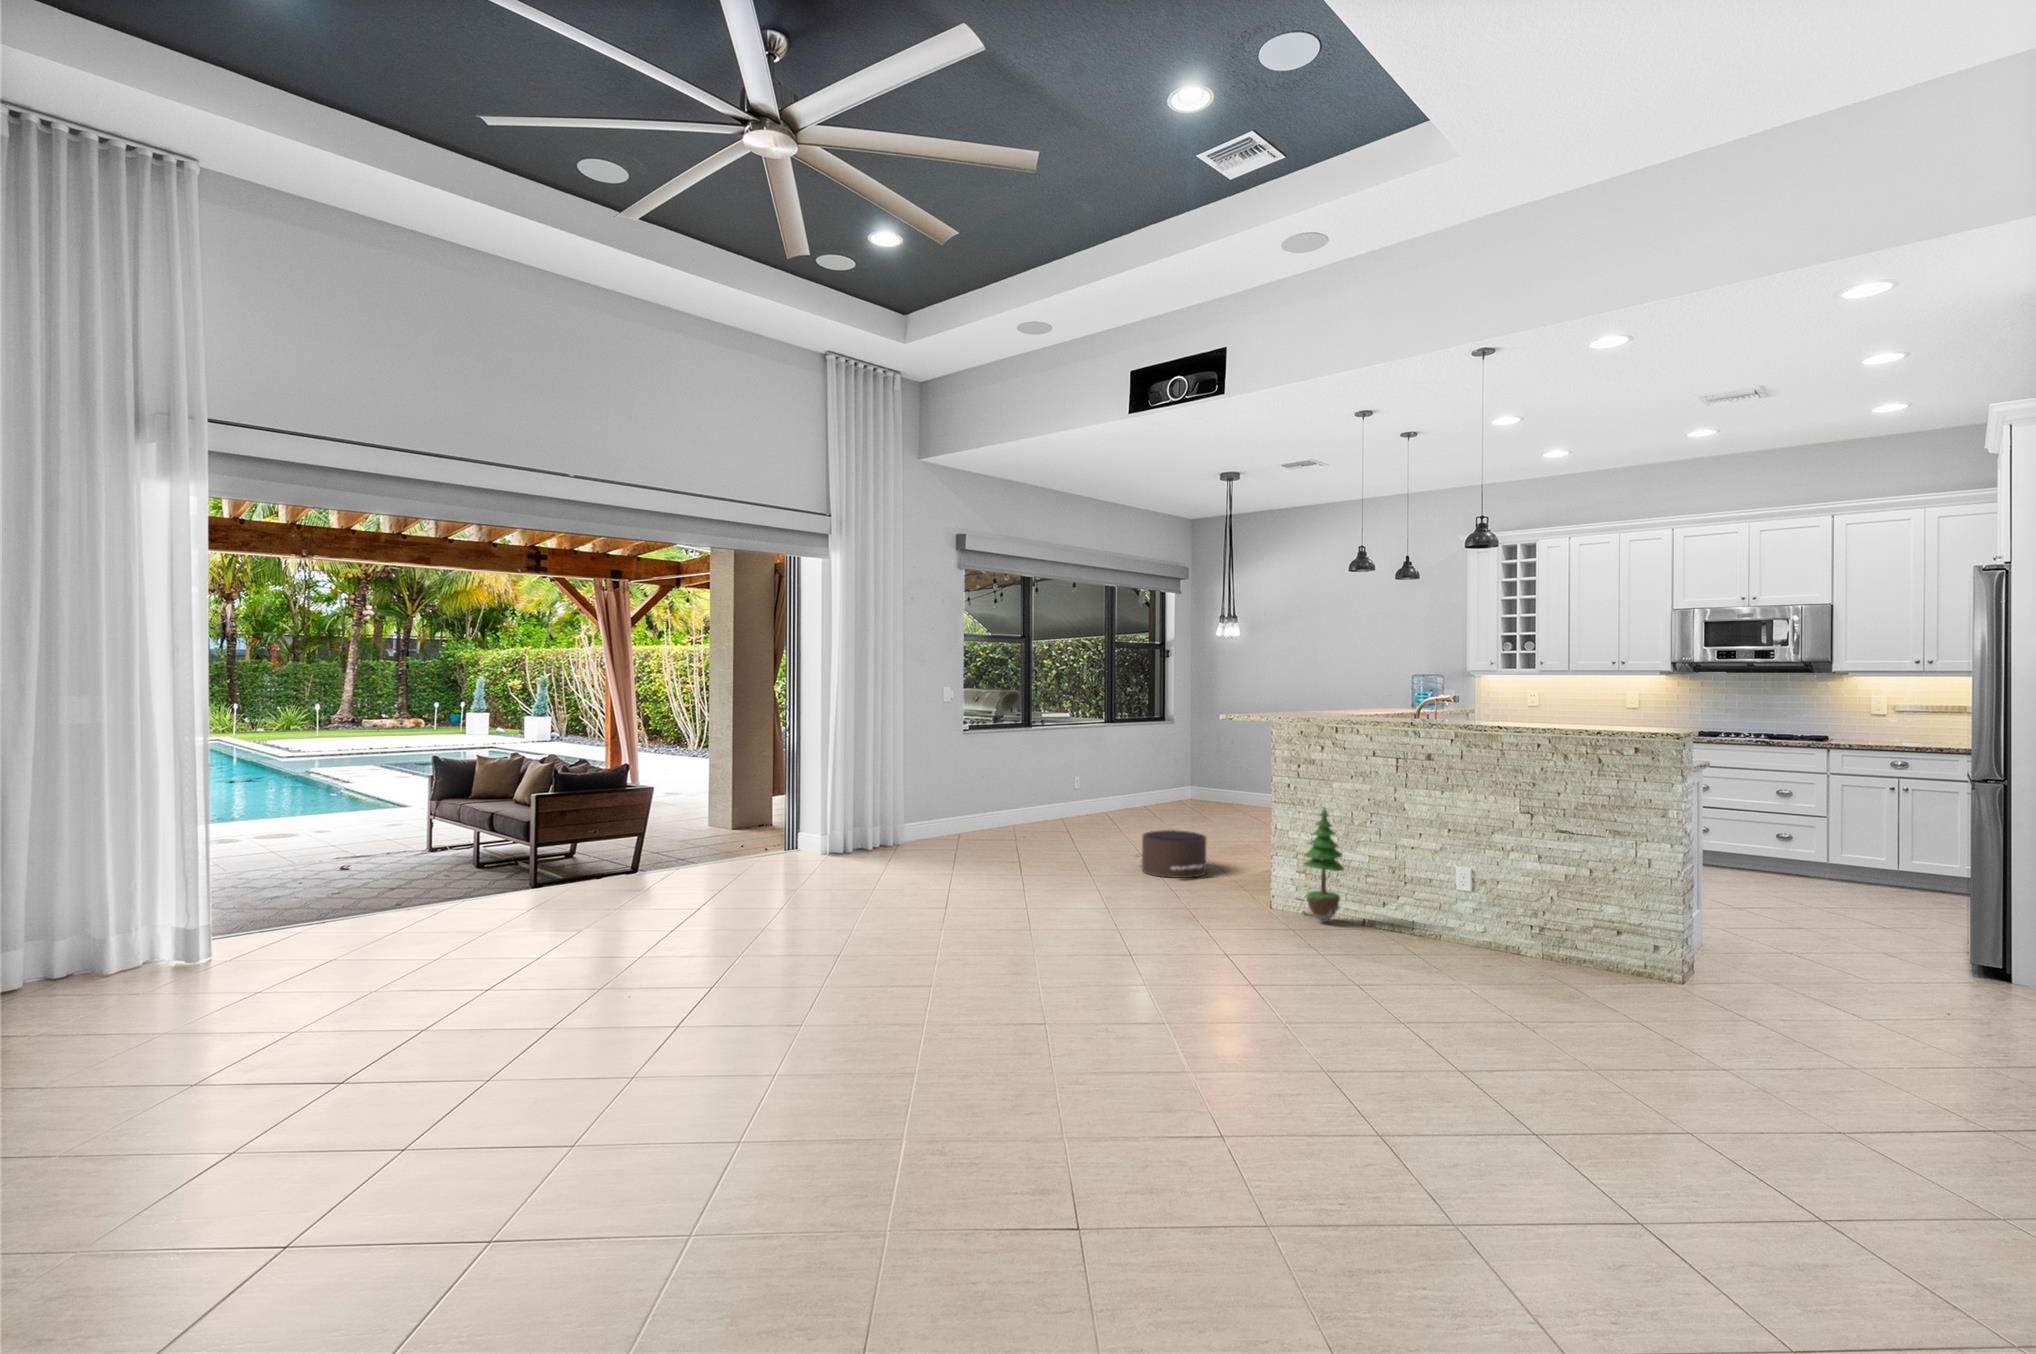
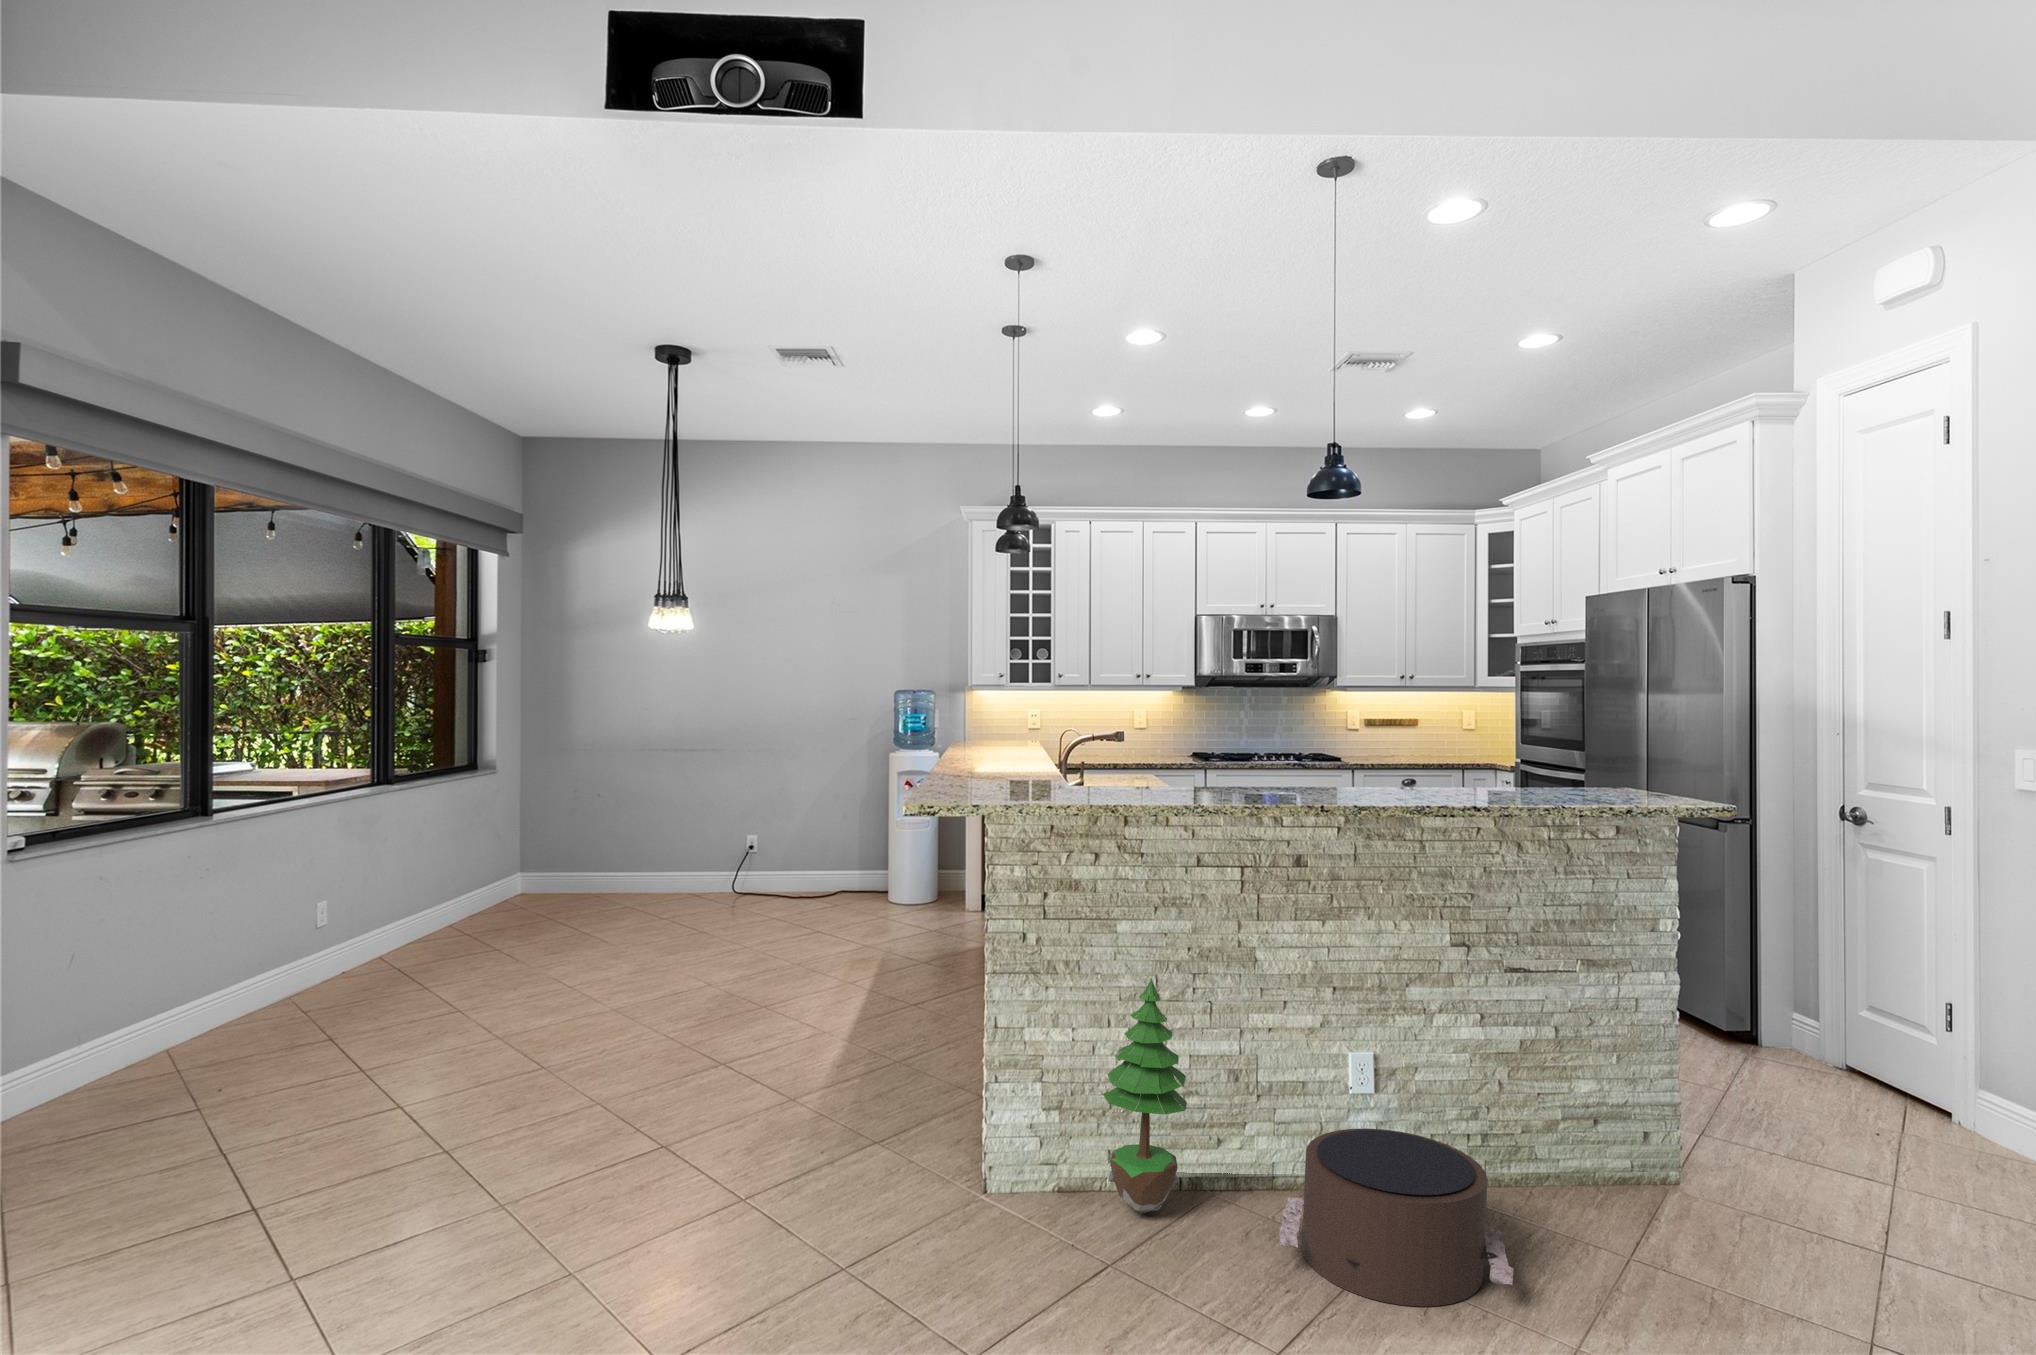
pouf: present [1135,830,1206,878] -> present [1279,1128,1513,1306]

